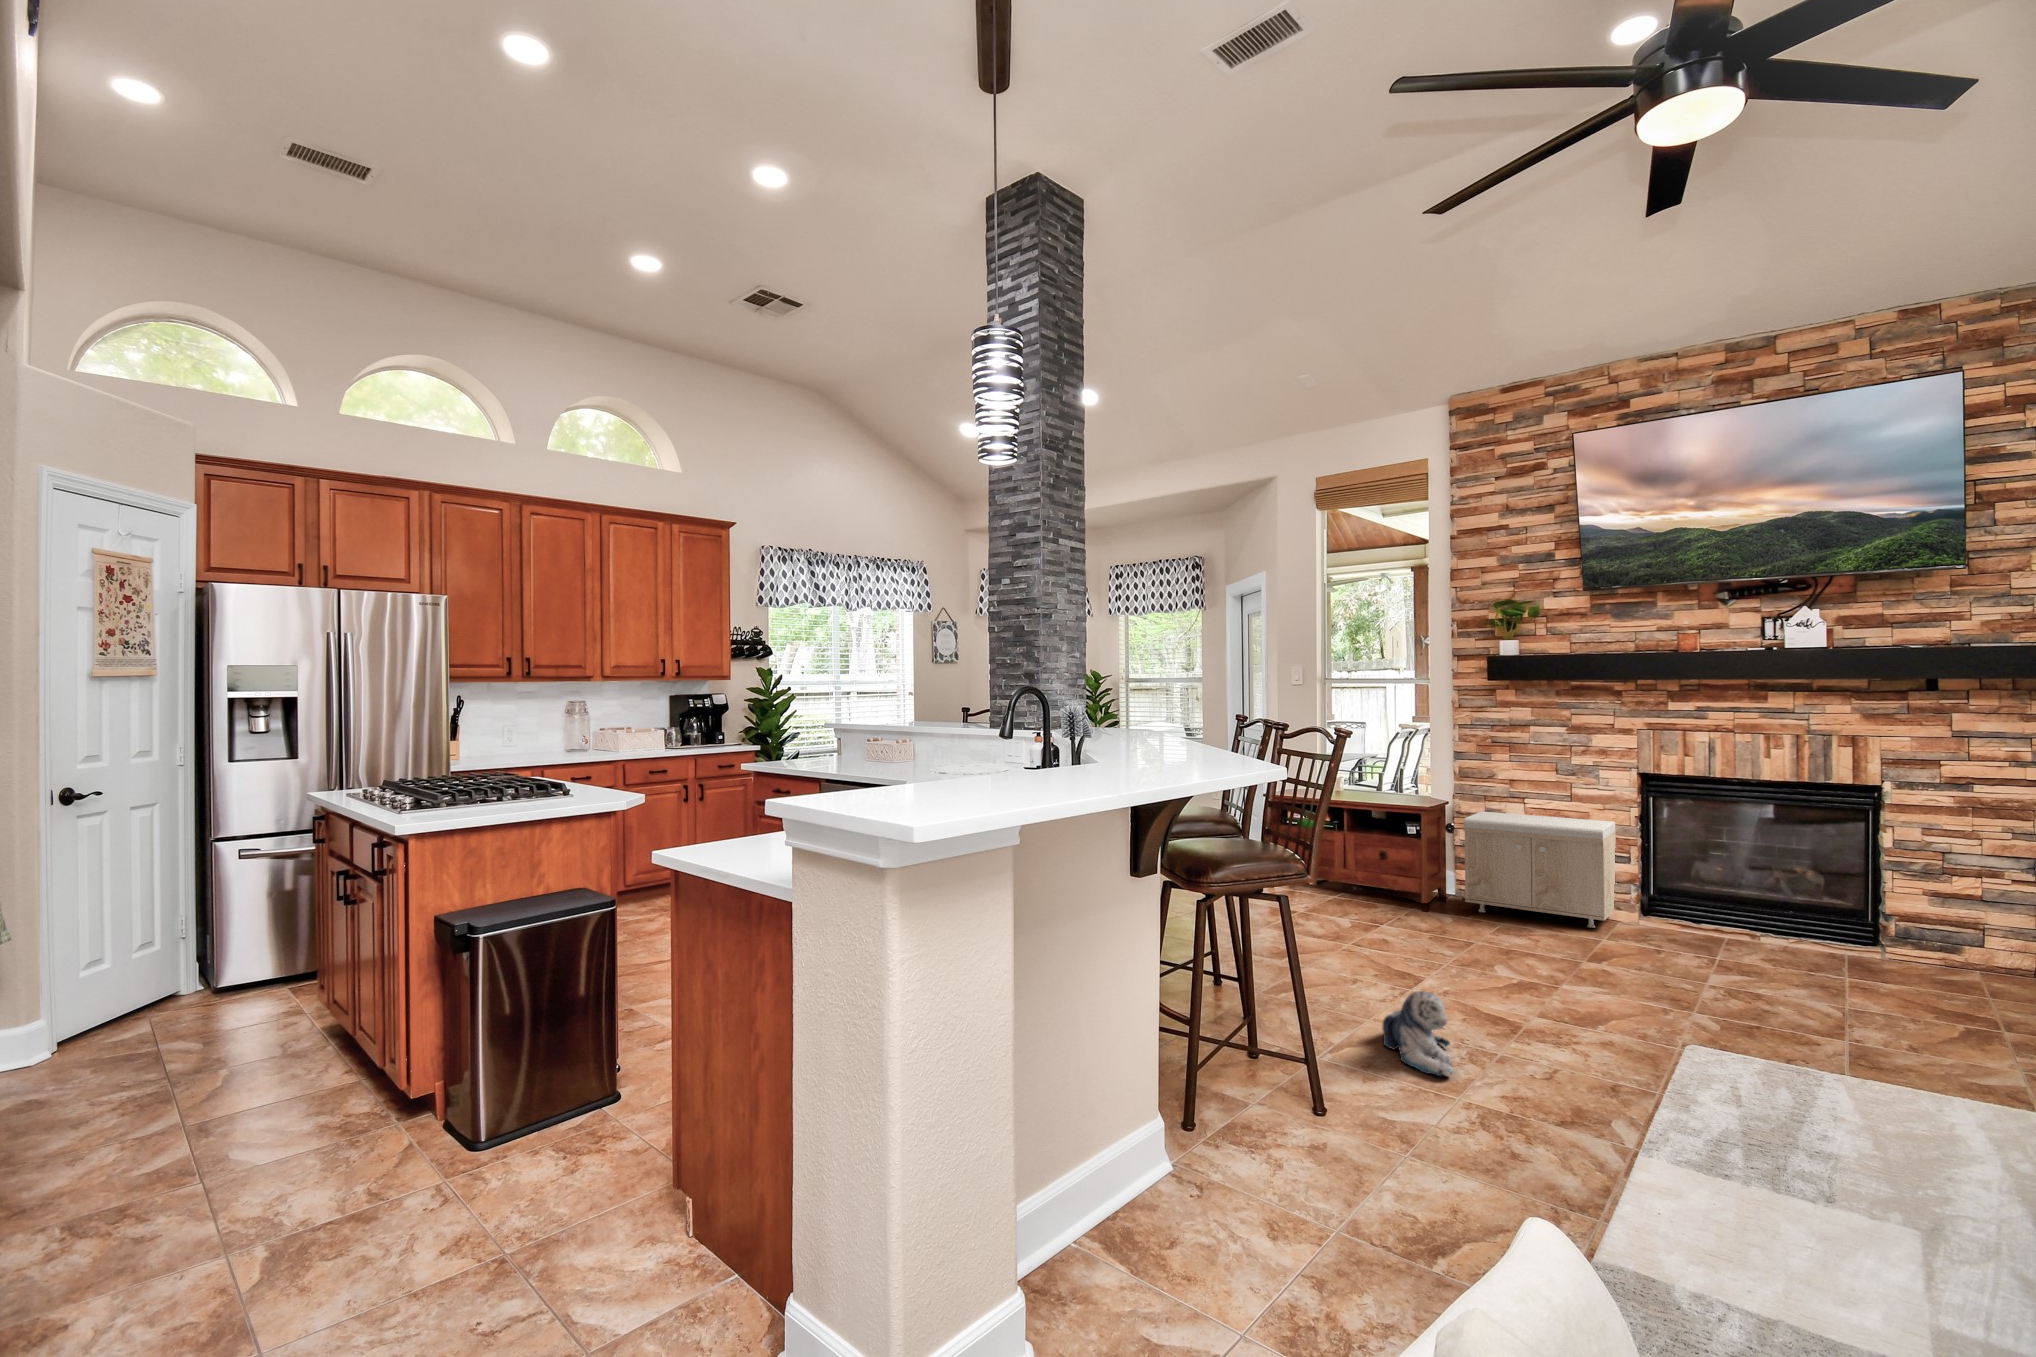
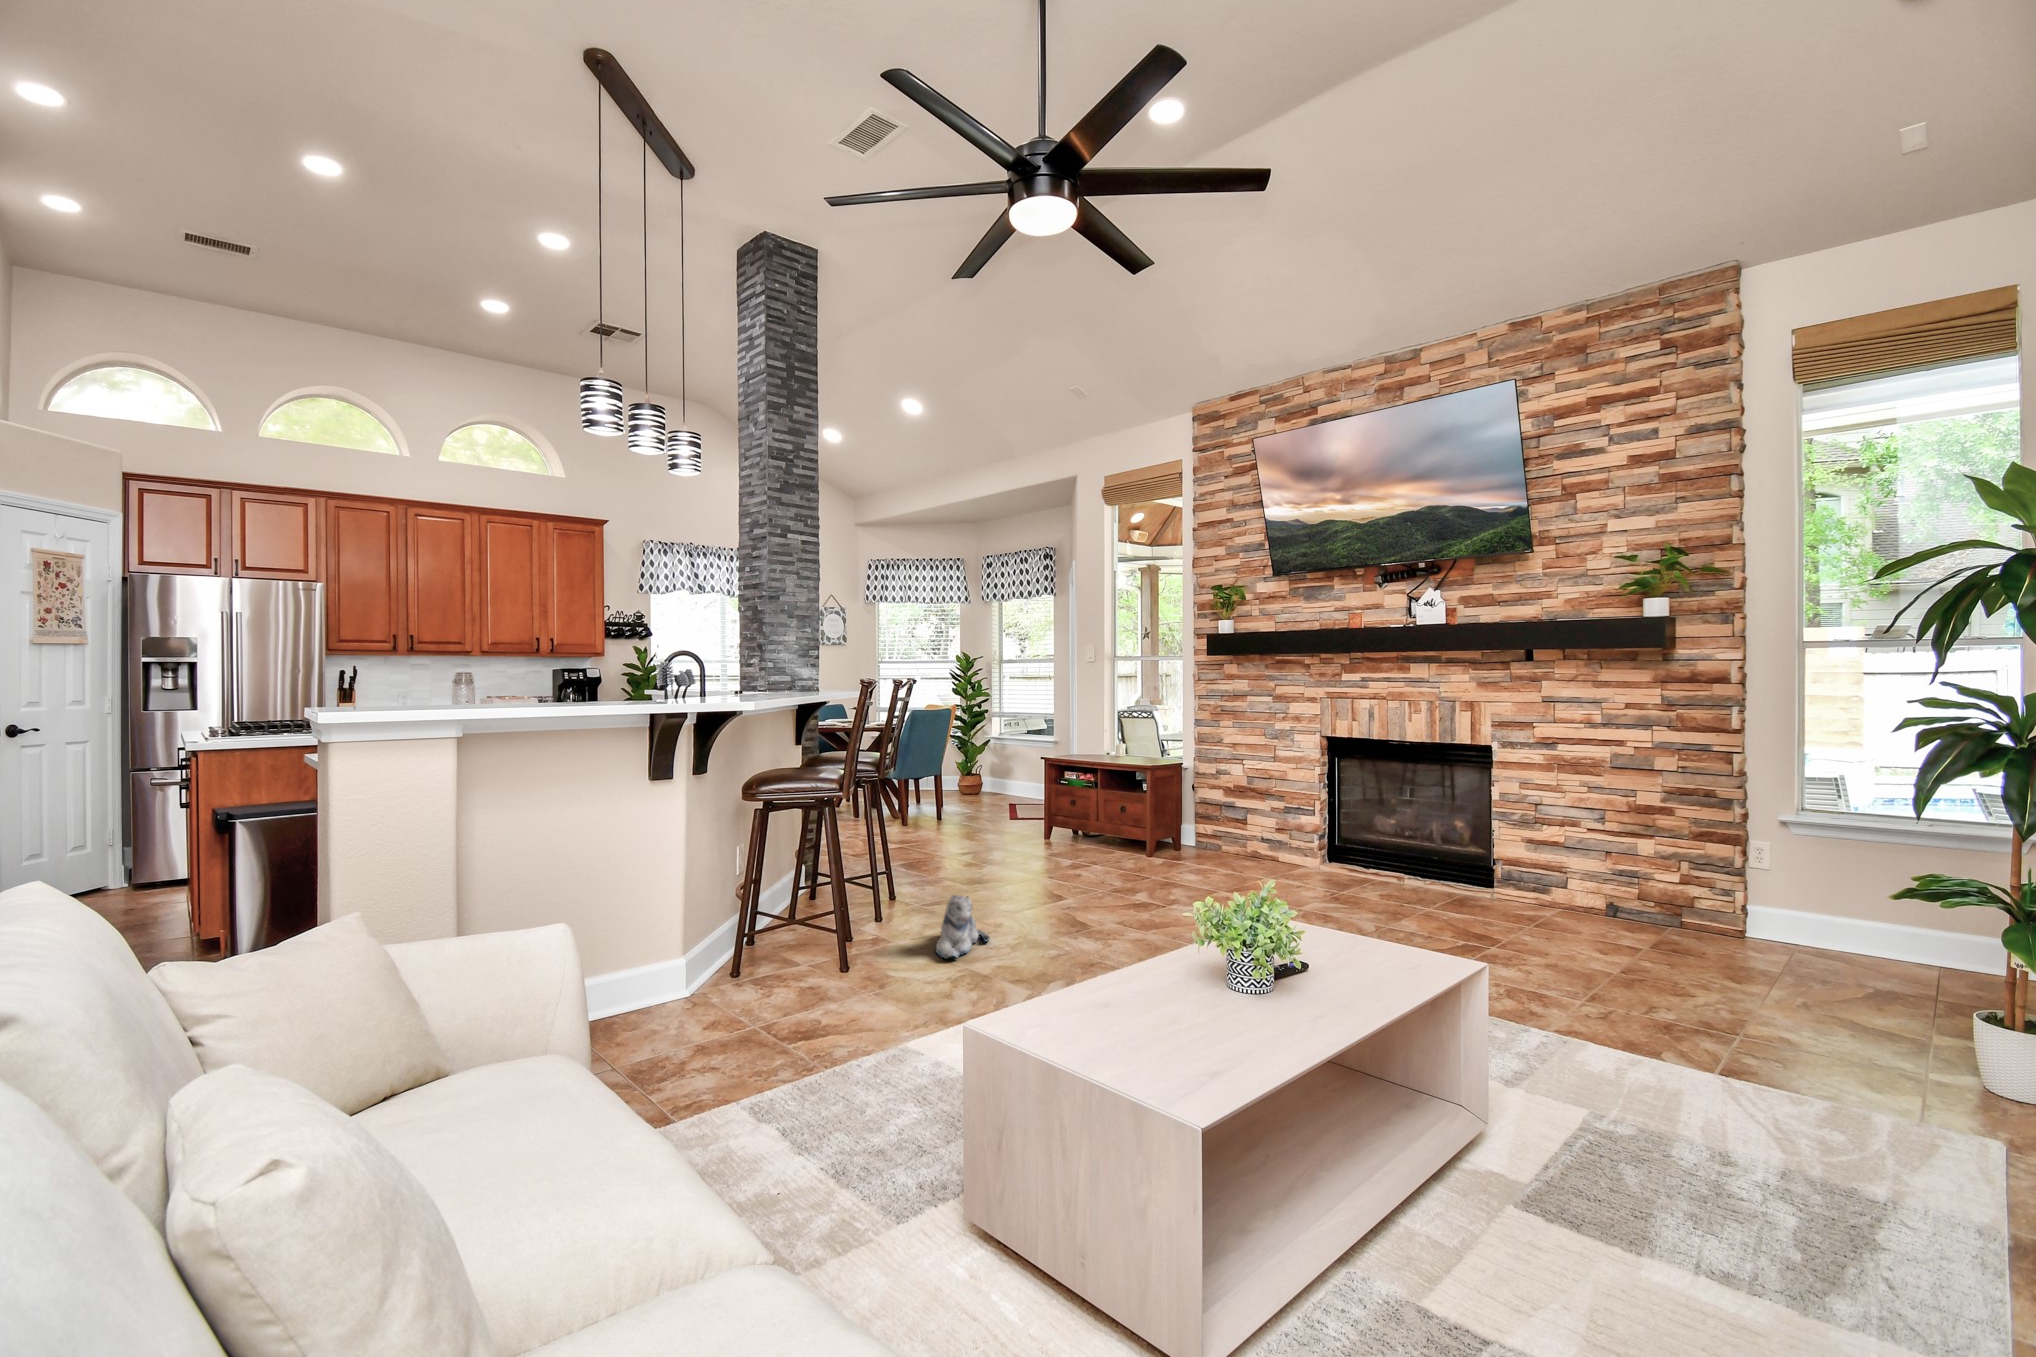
storage bench: present [1463,811,1616,928] -> none [1176,771,1303,870]

